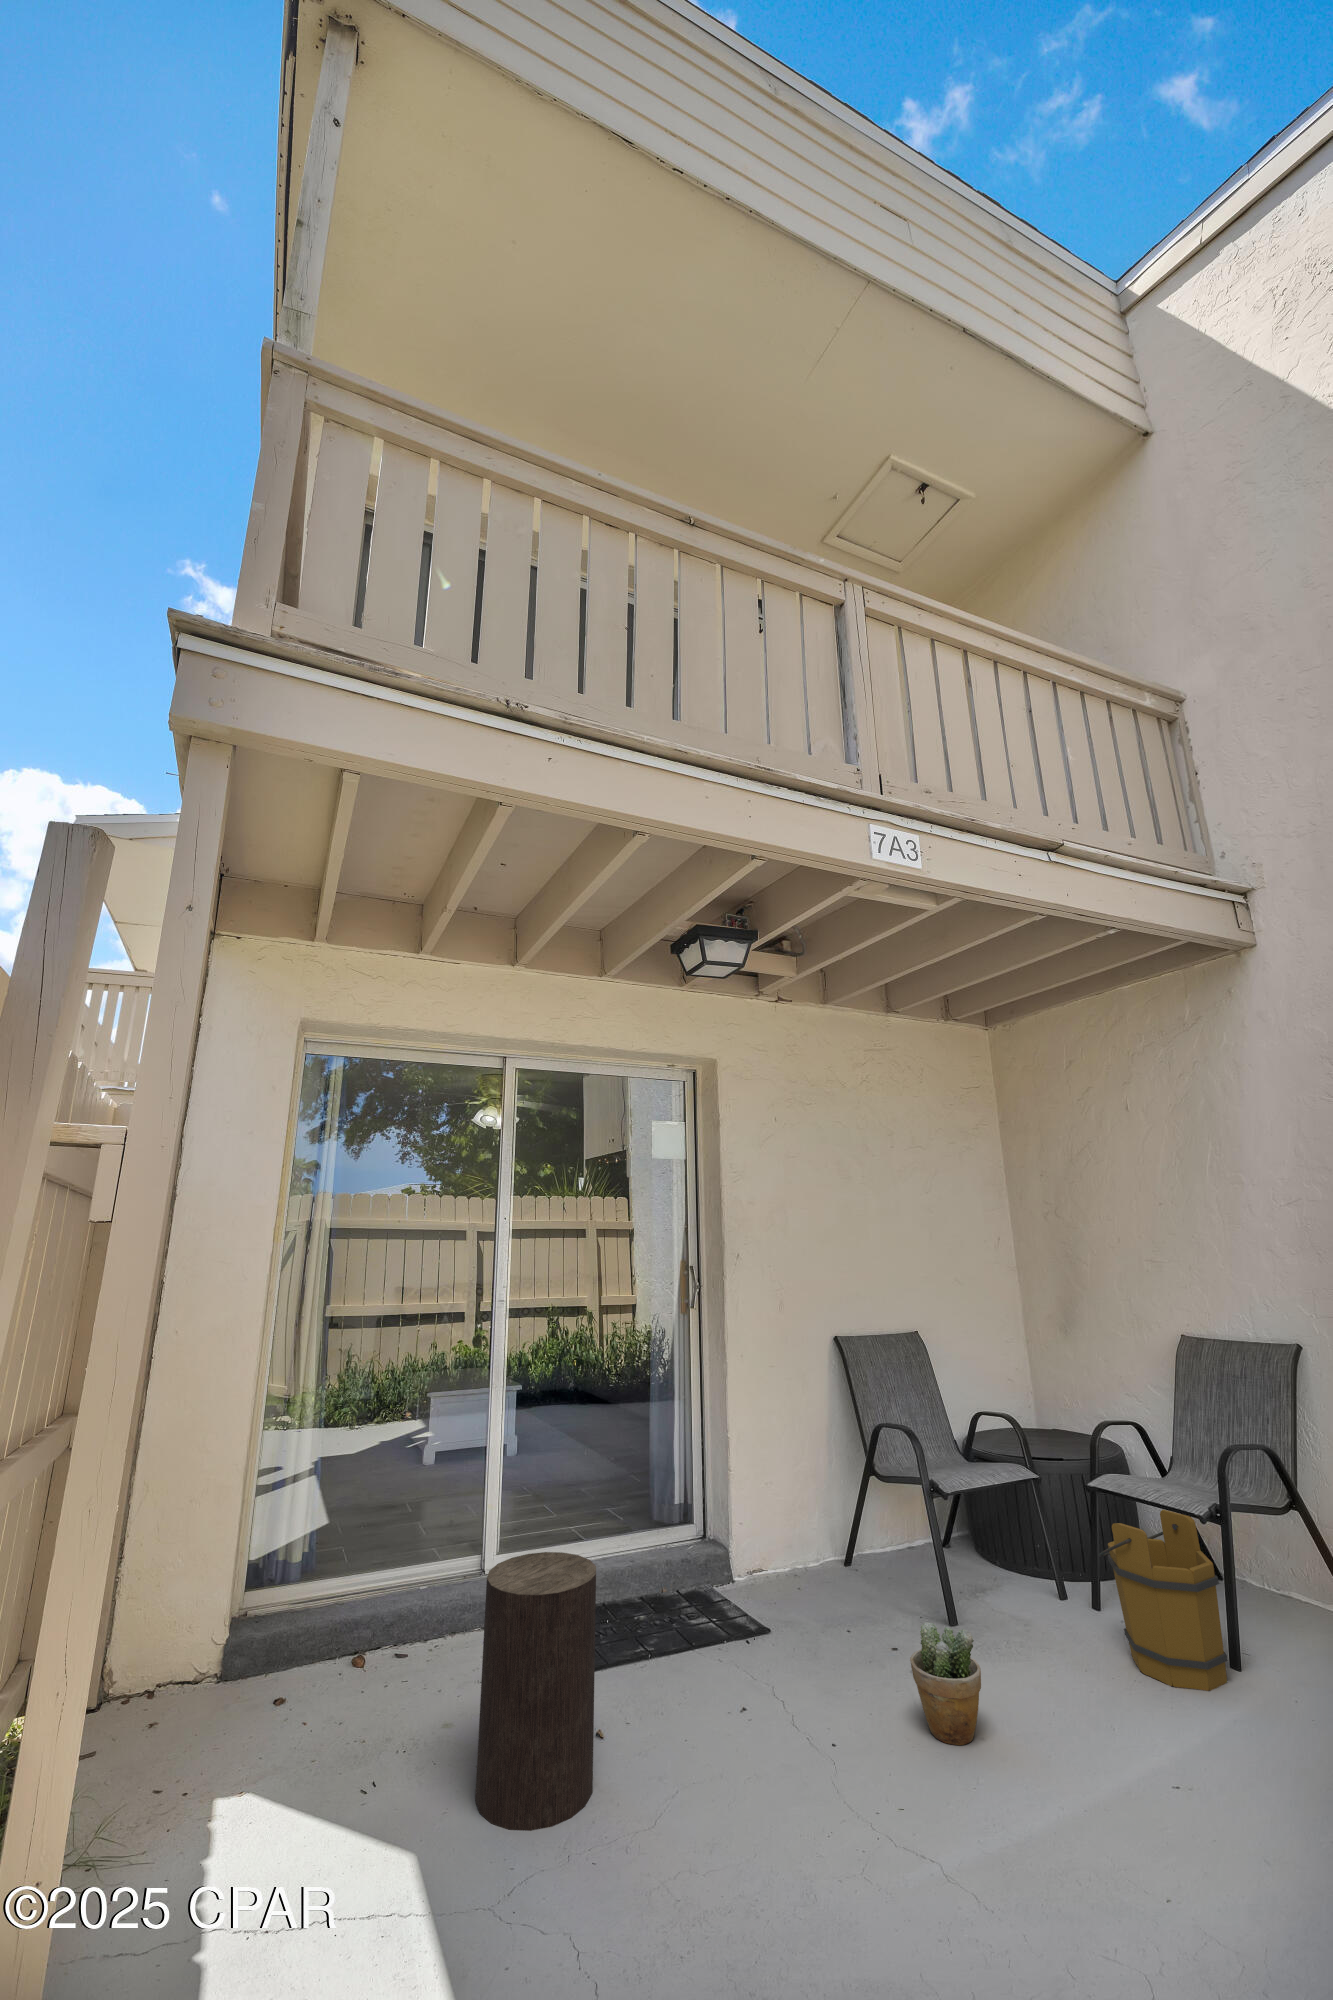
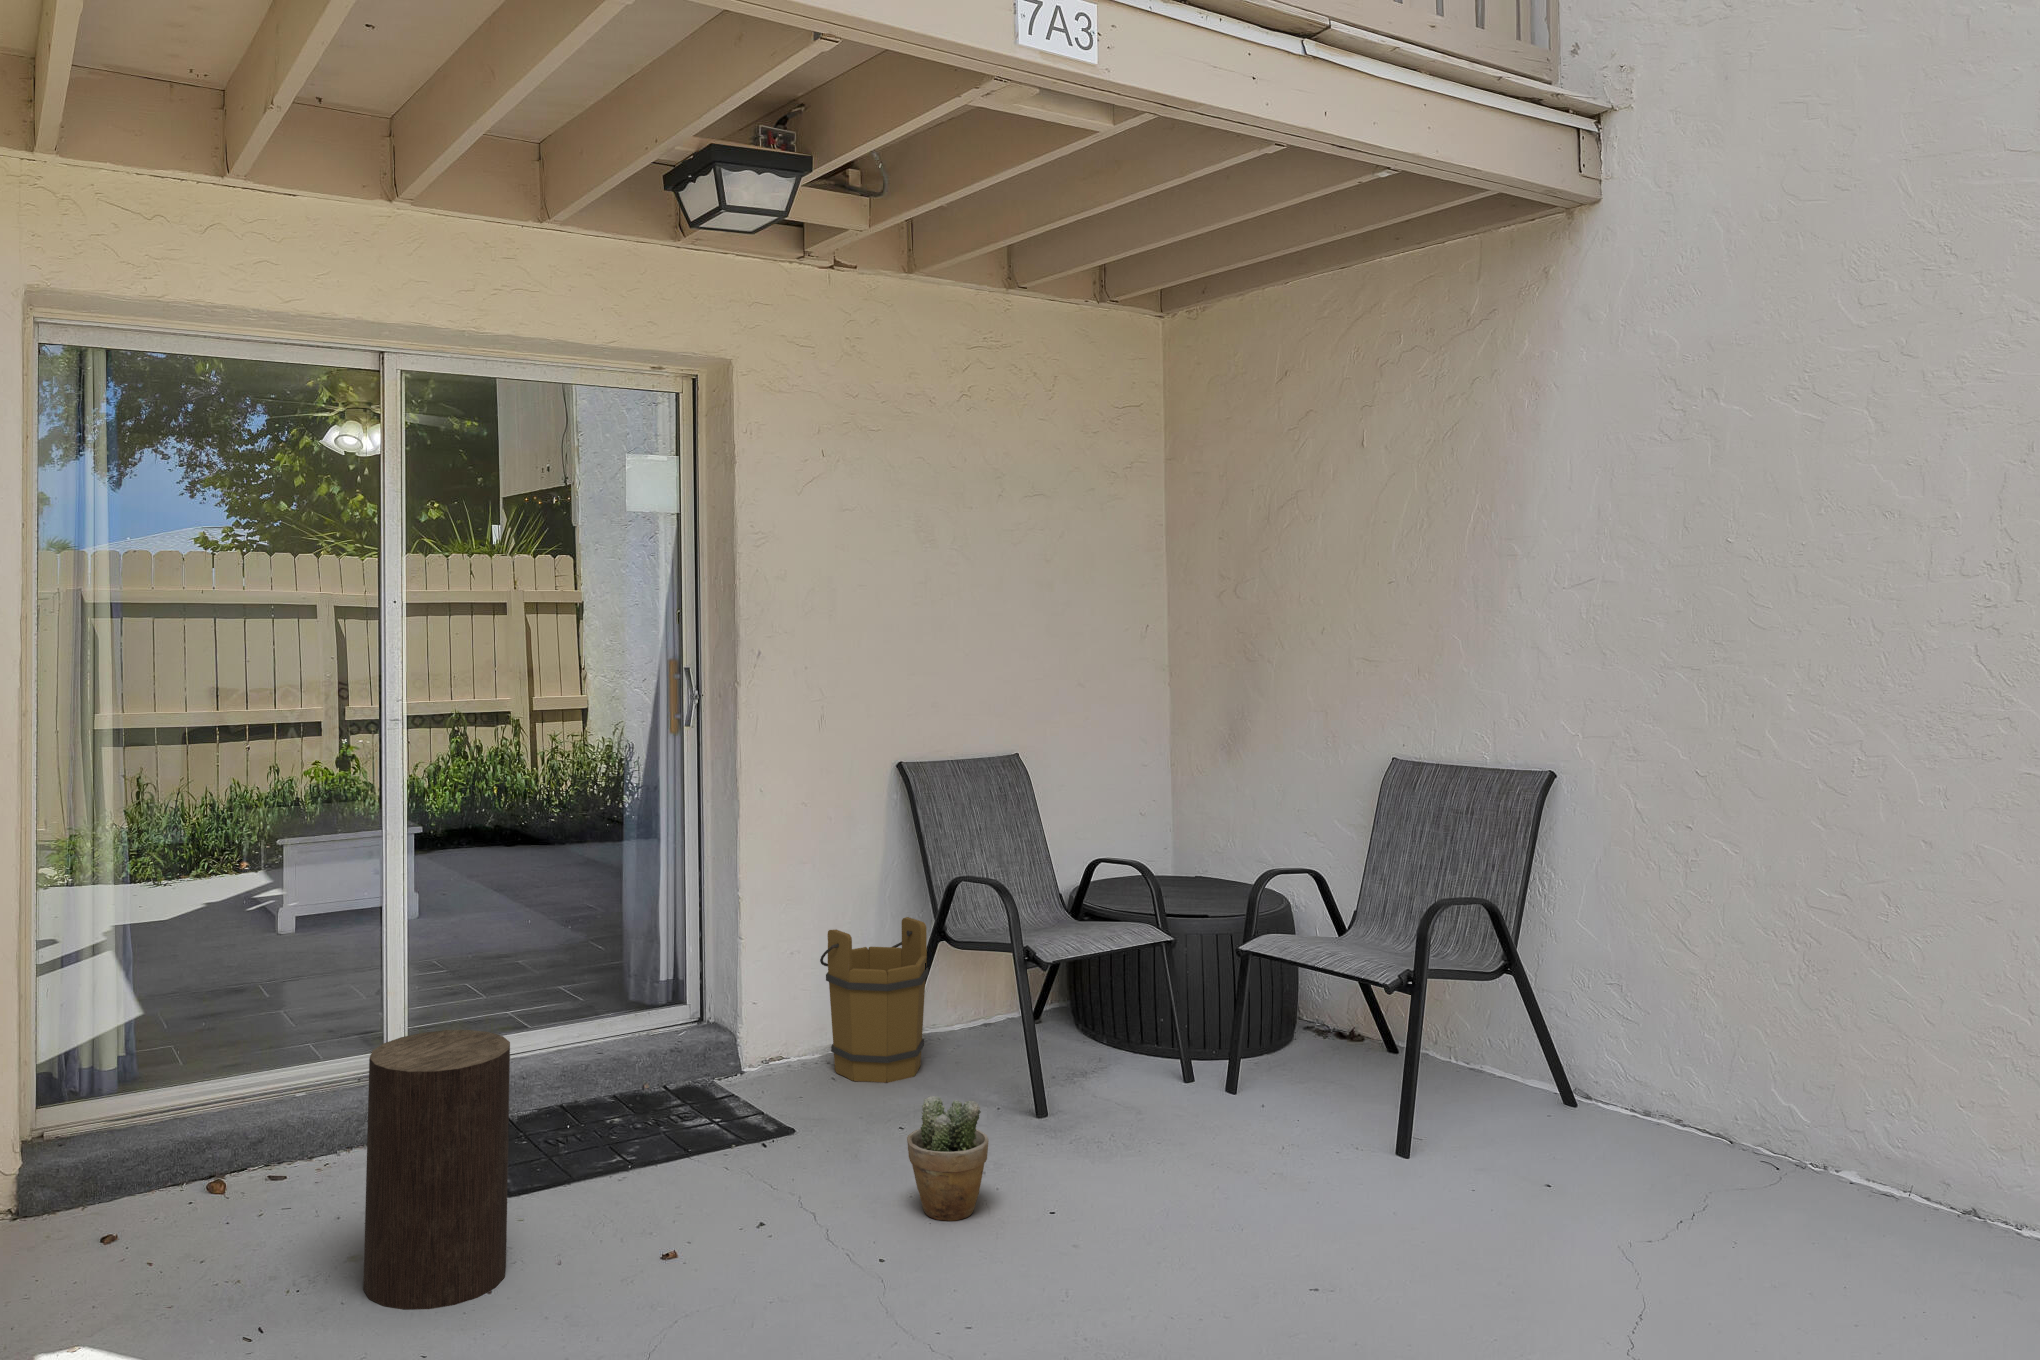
bucket: present [1098,1510,1227,1691] -> present [820,917,929,1083]

